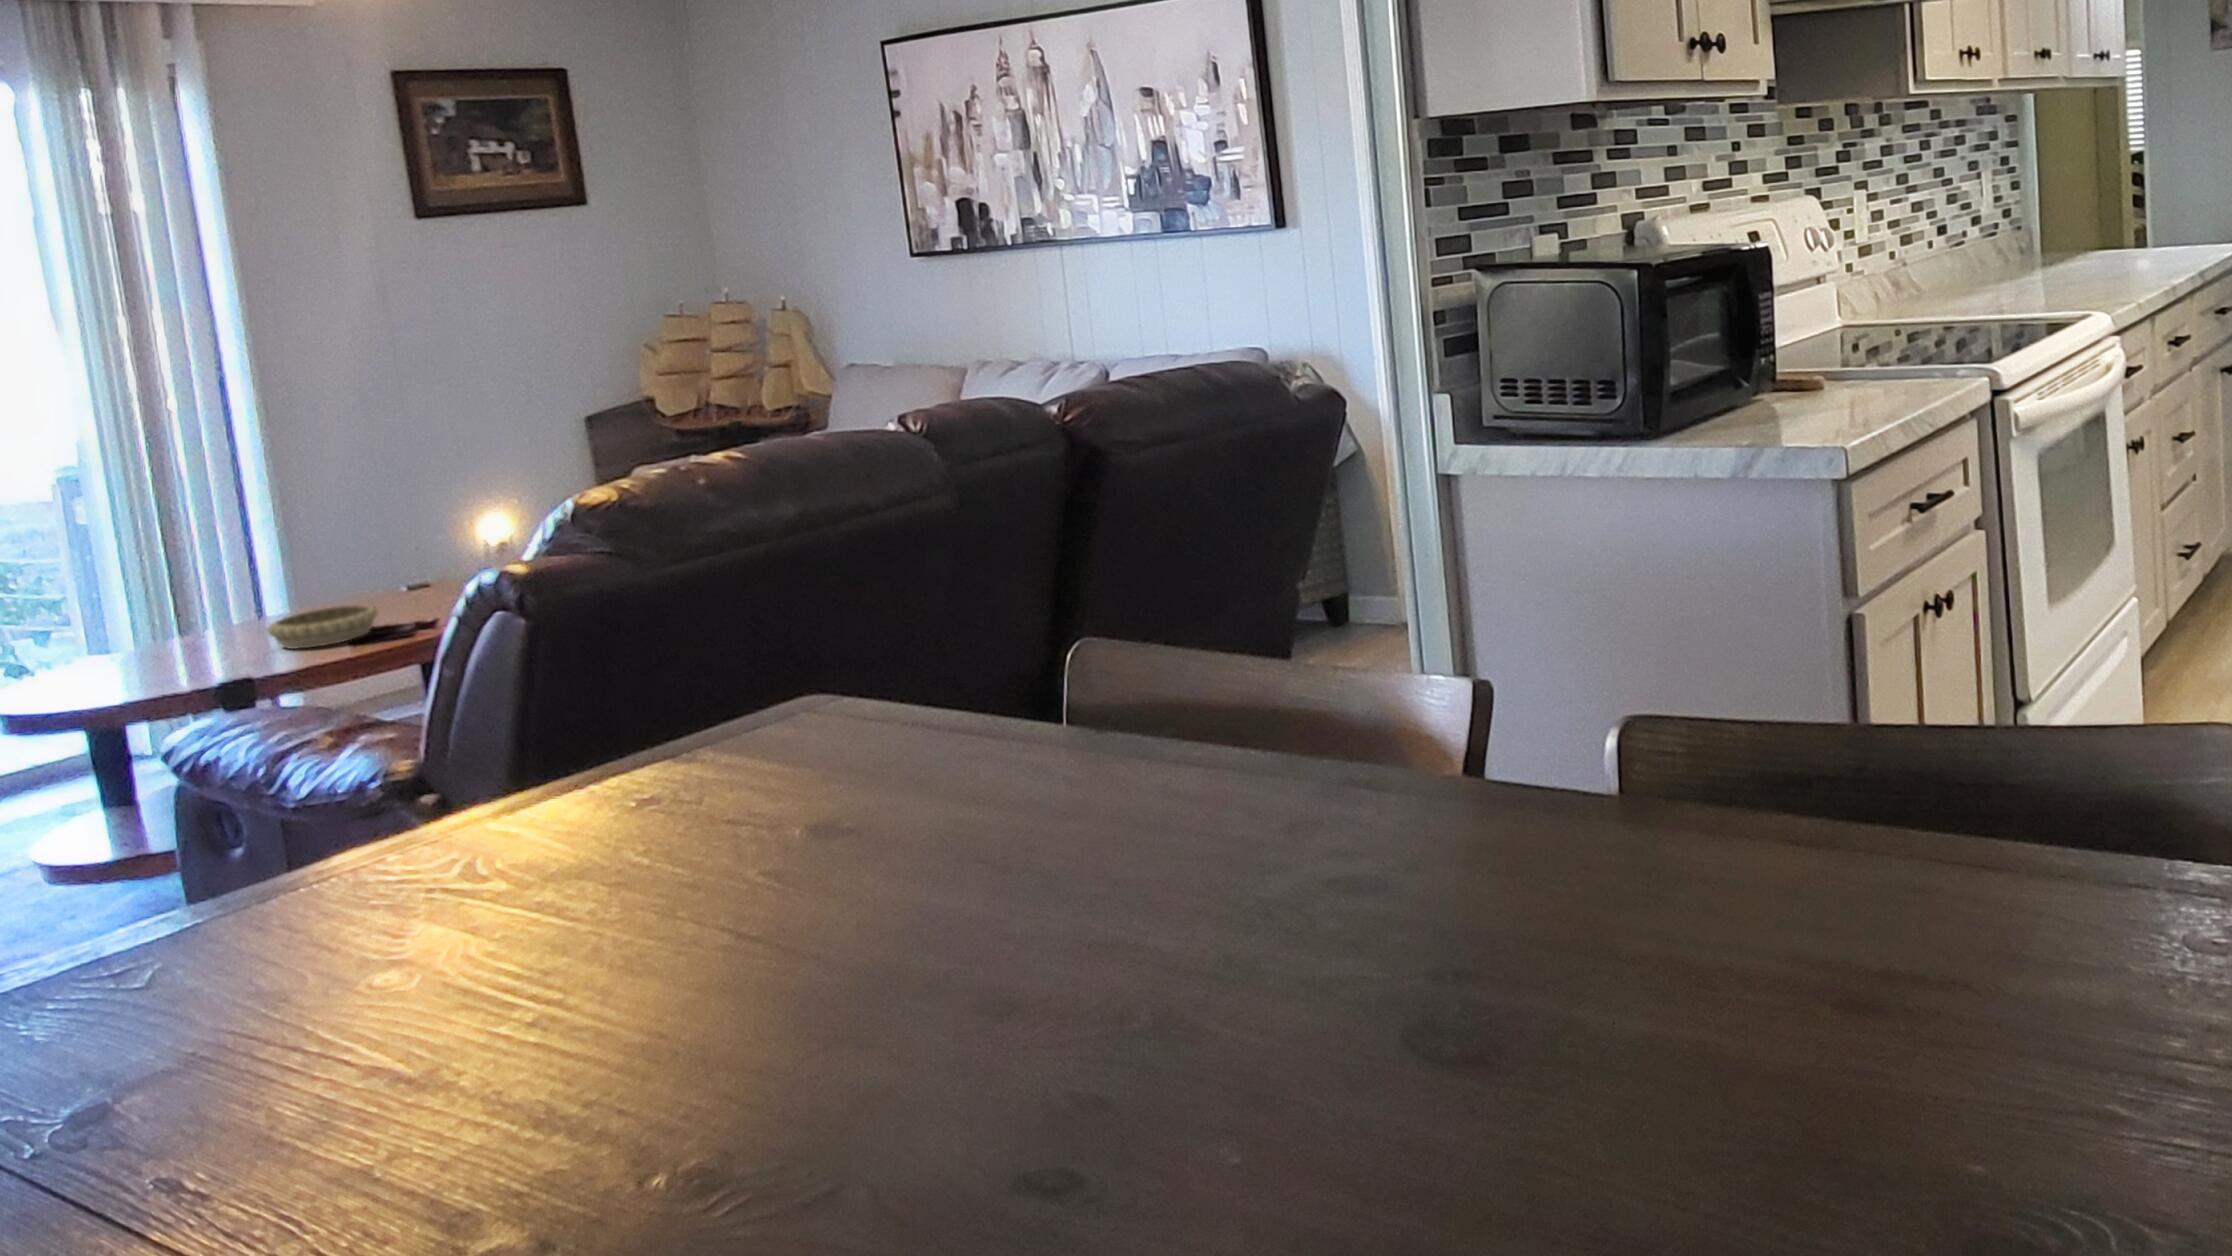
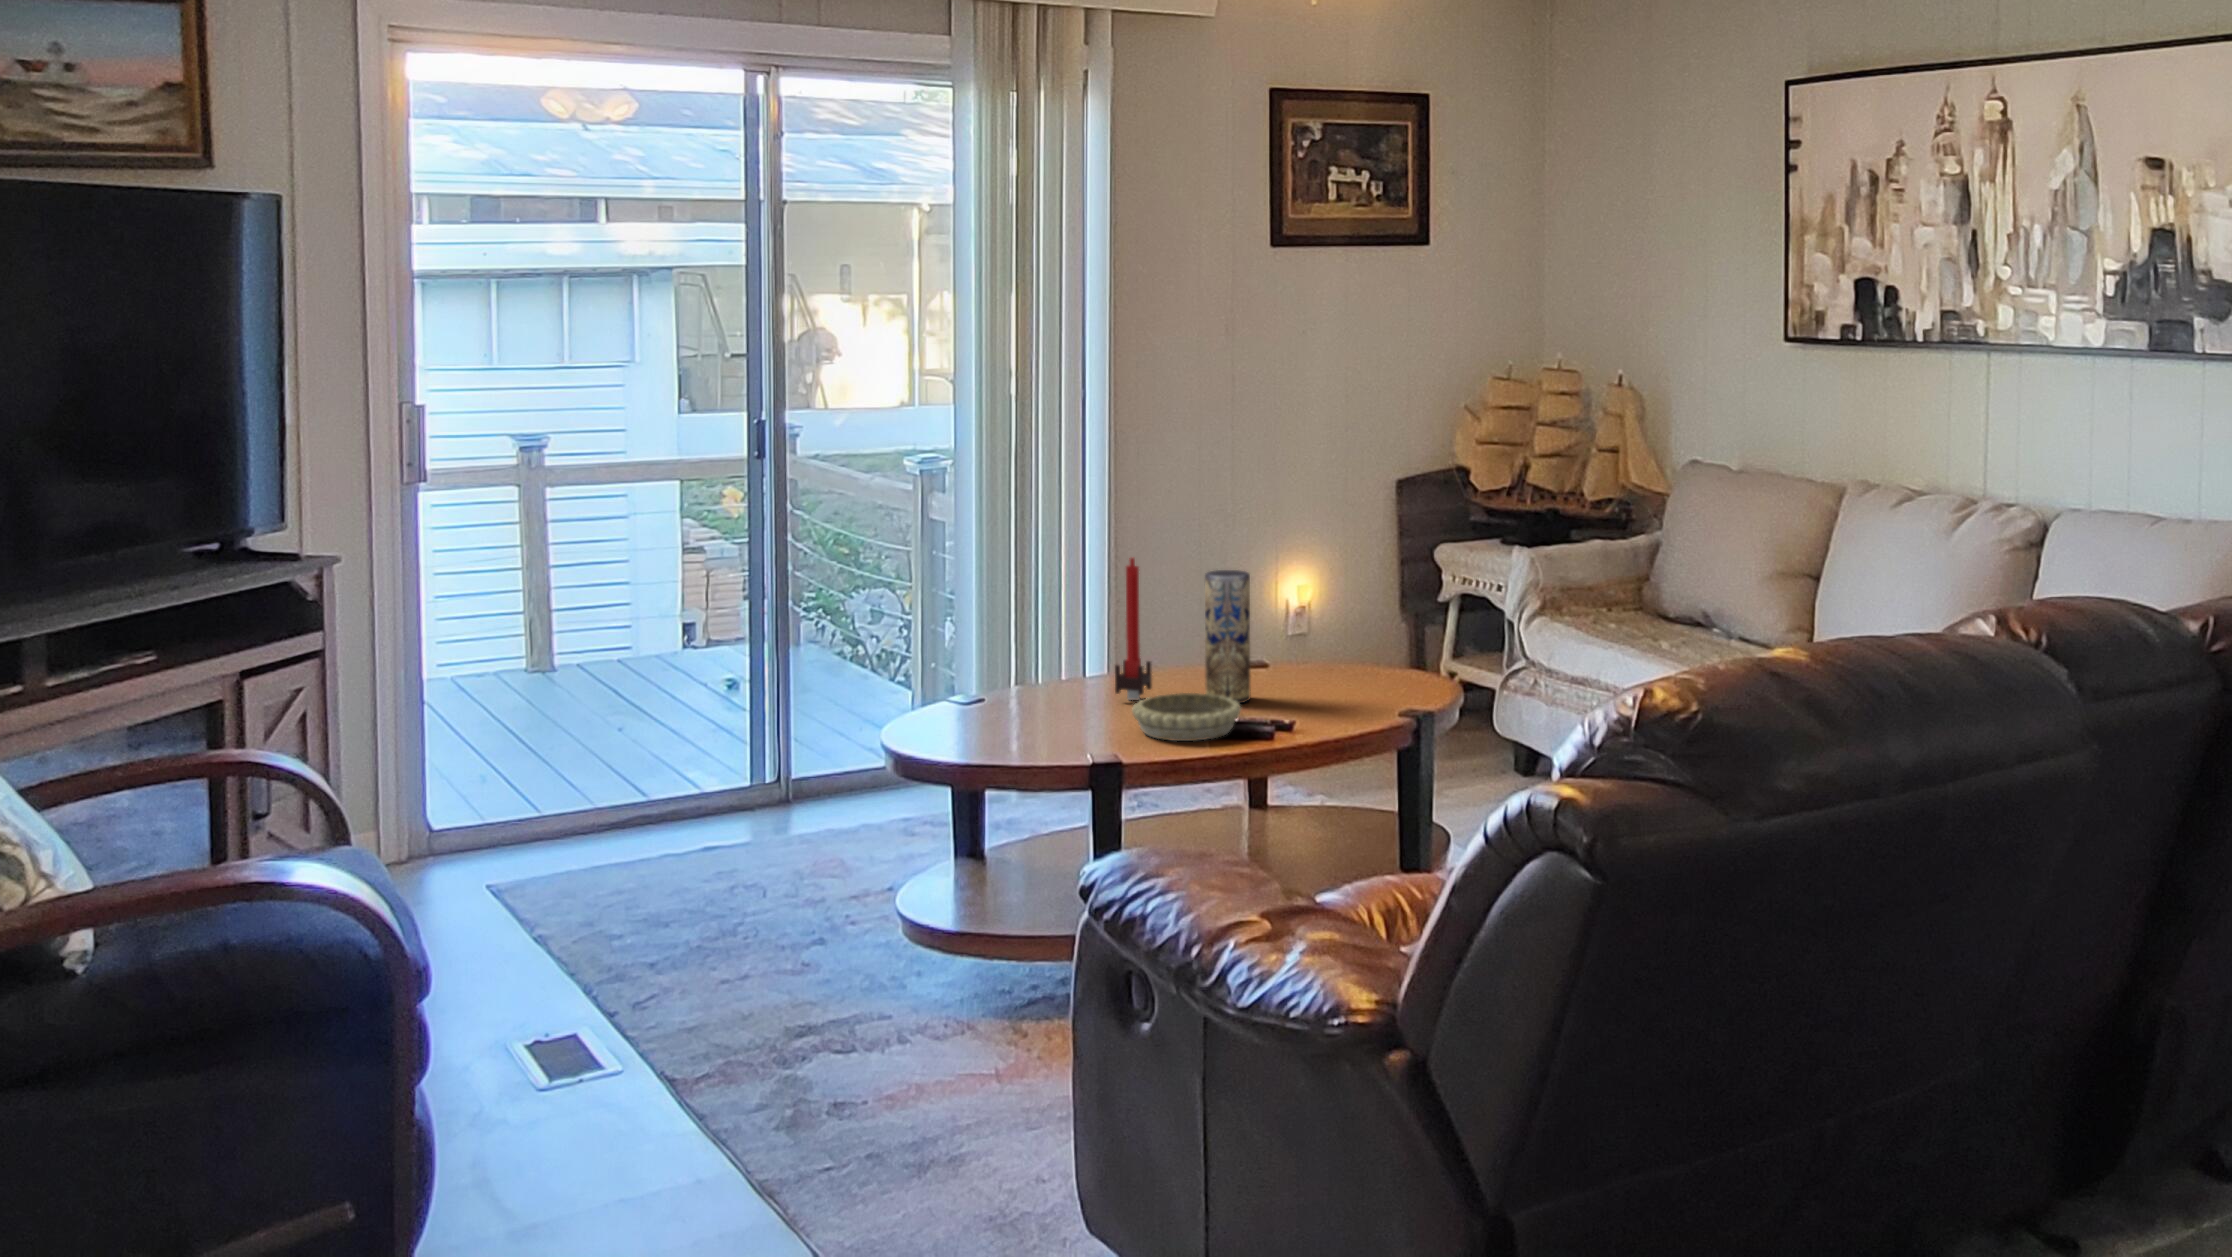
vase: none [335,498,398,616] -> present [1205,570,1251,703]
candle: none [252,501,298,628] -> present [1115,558,1152,700]

